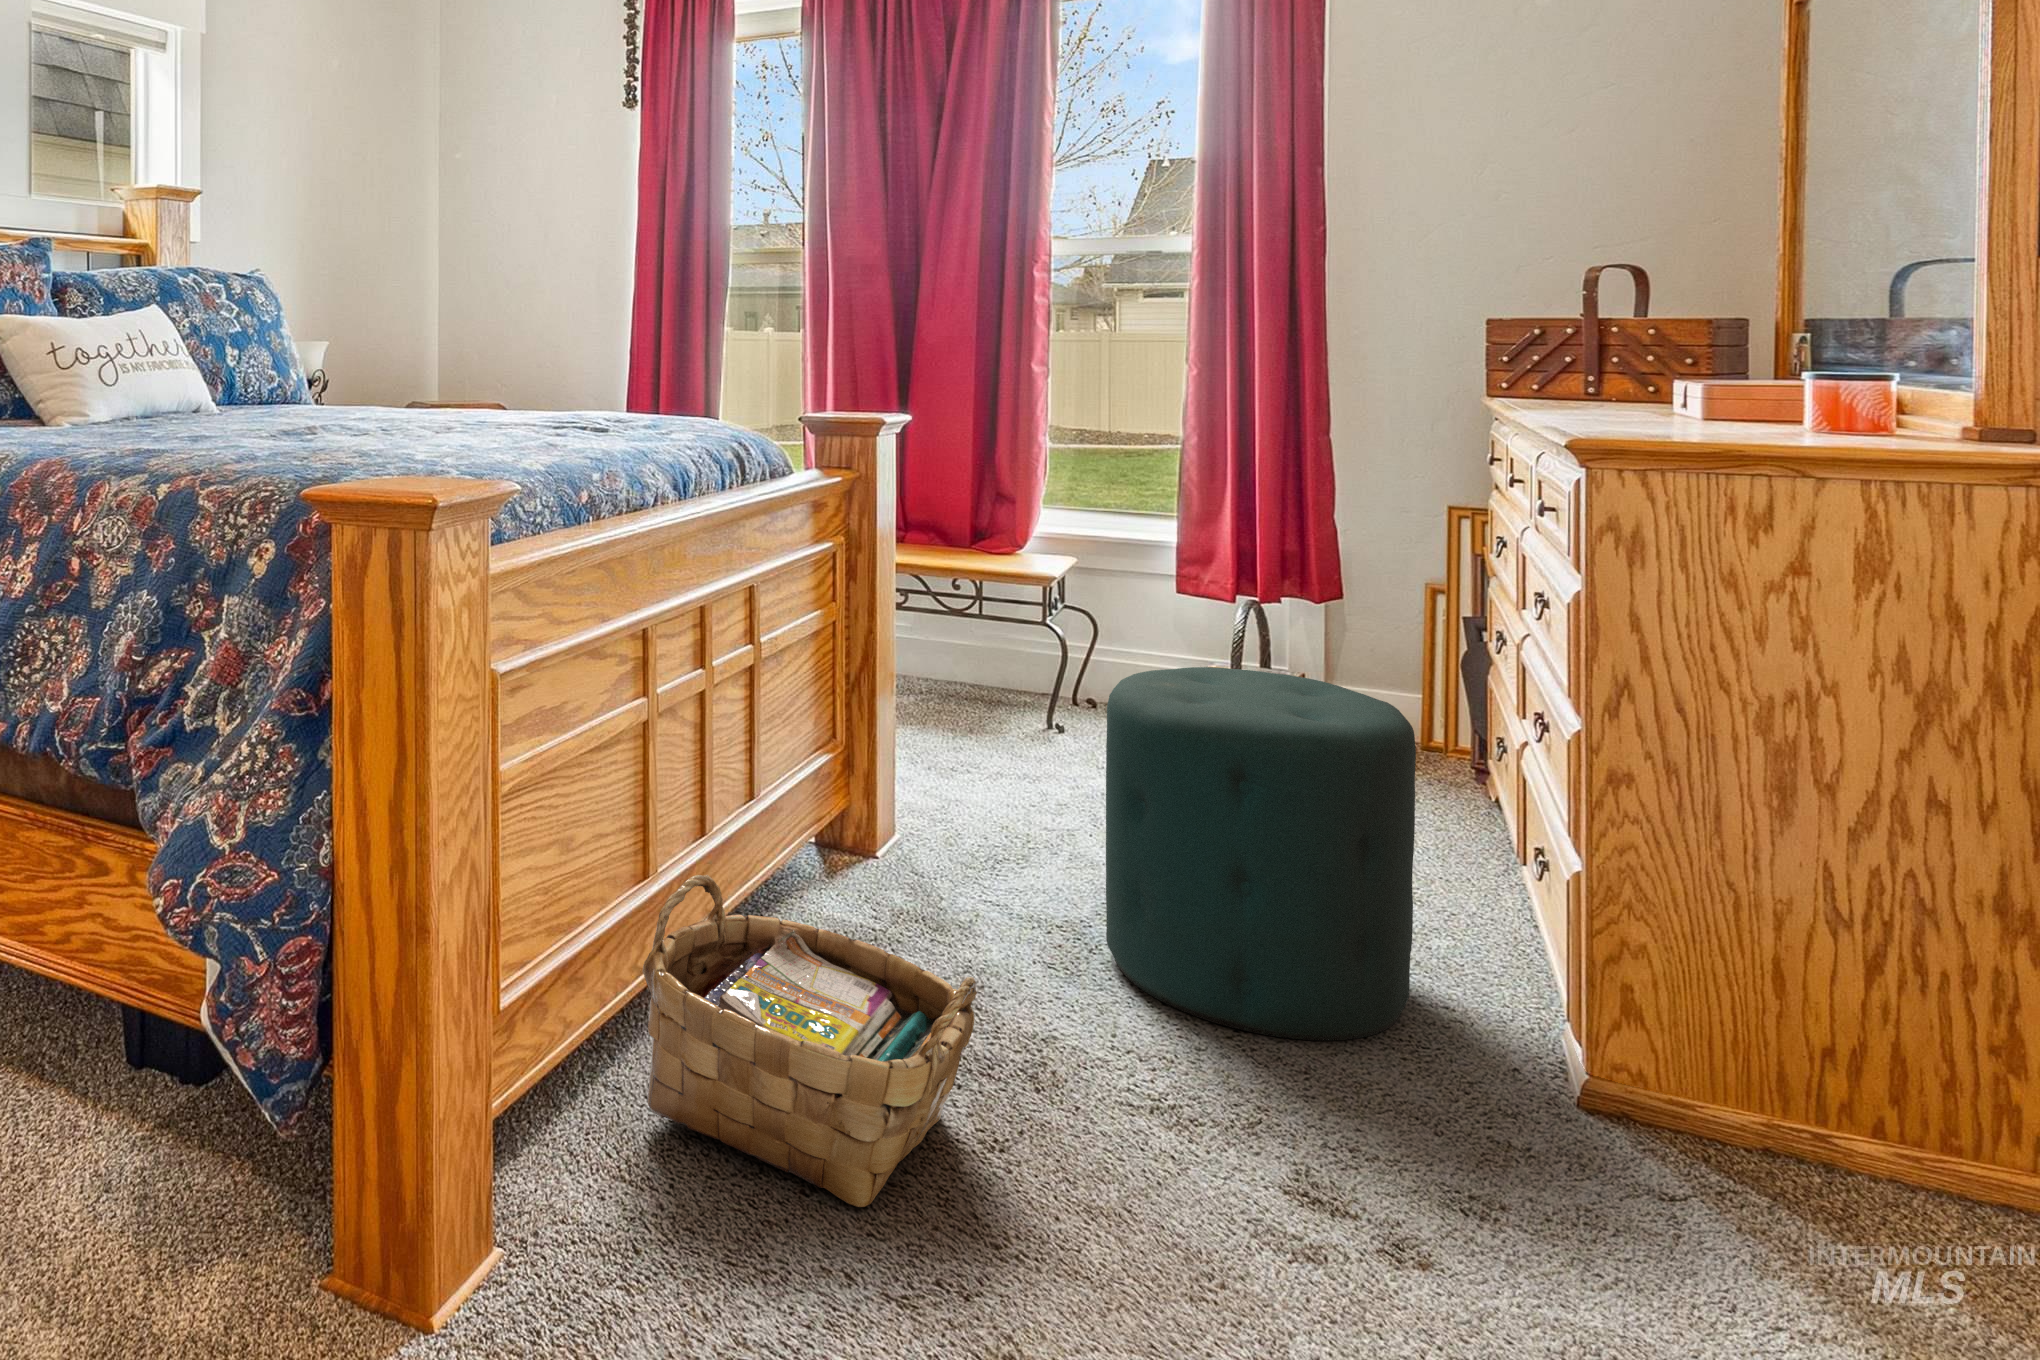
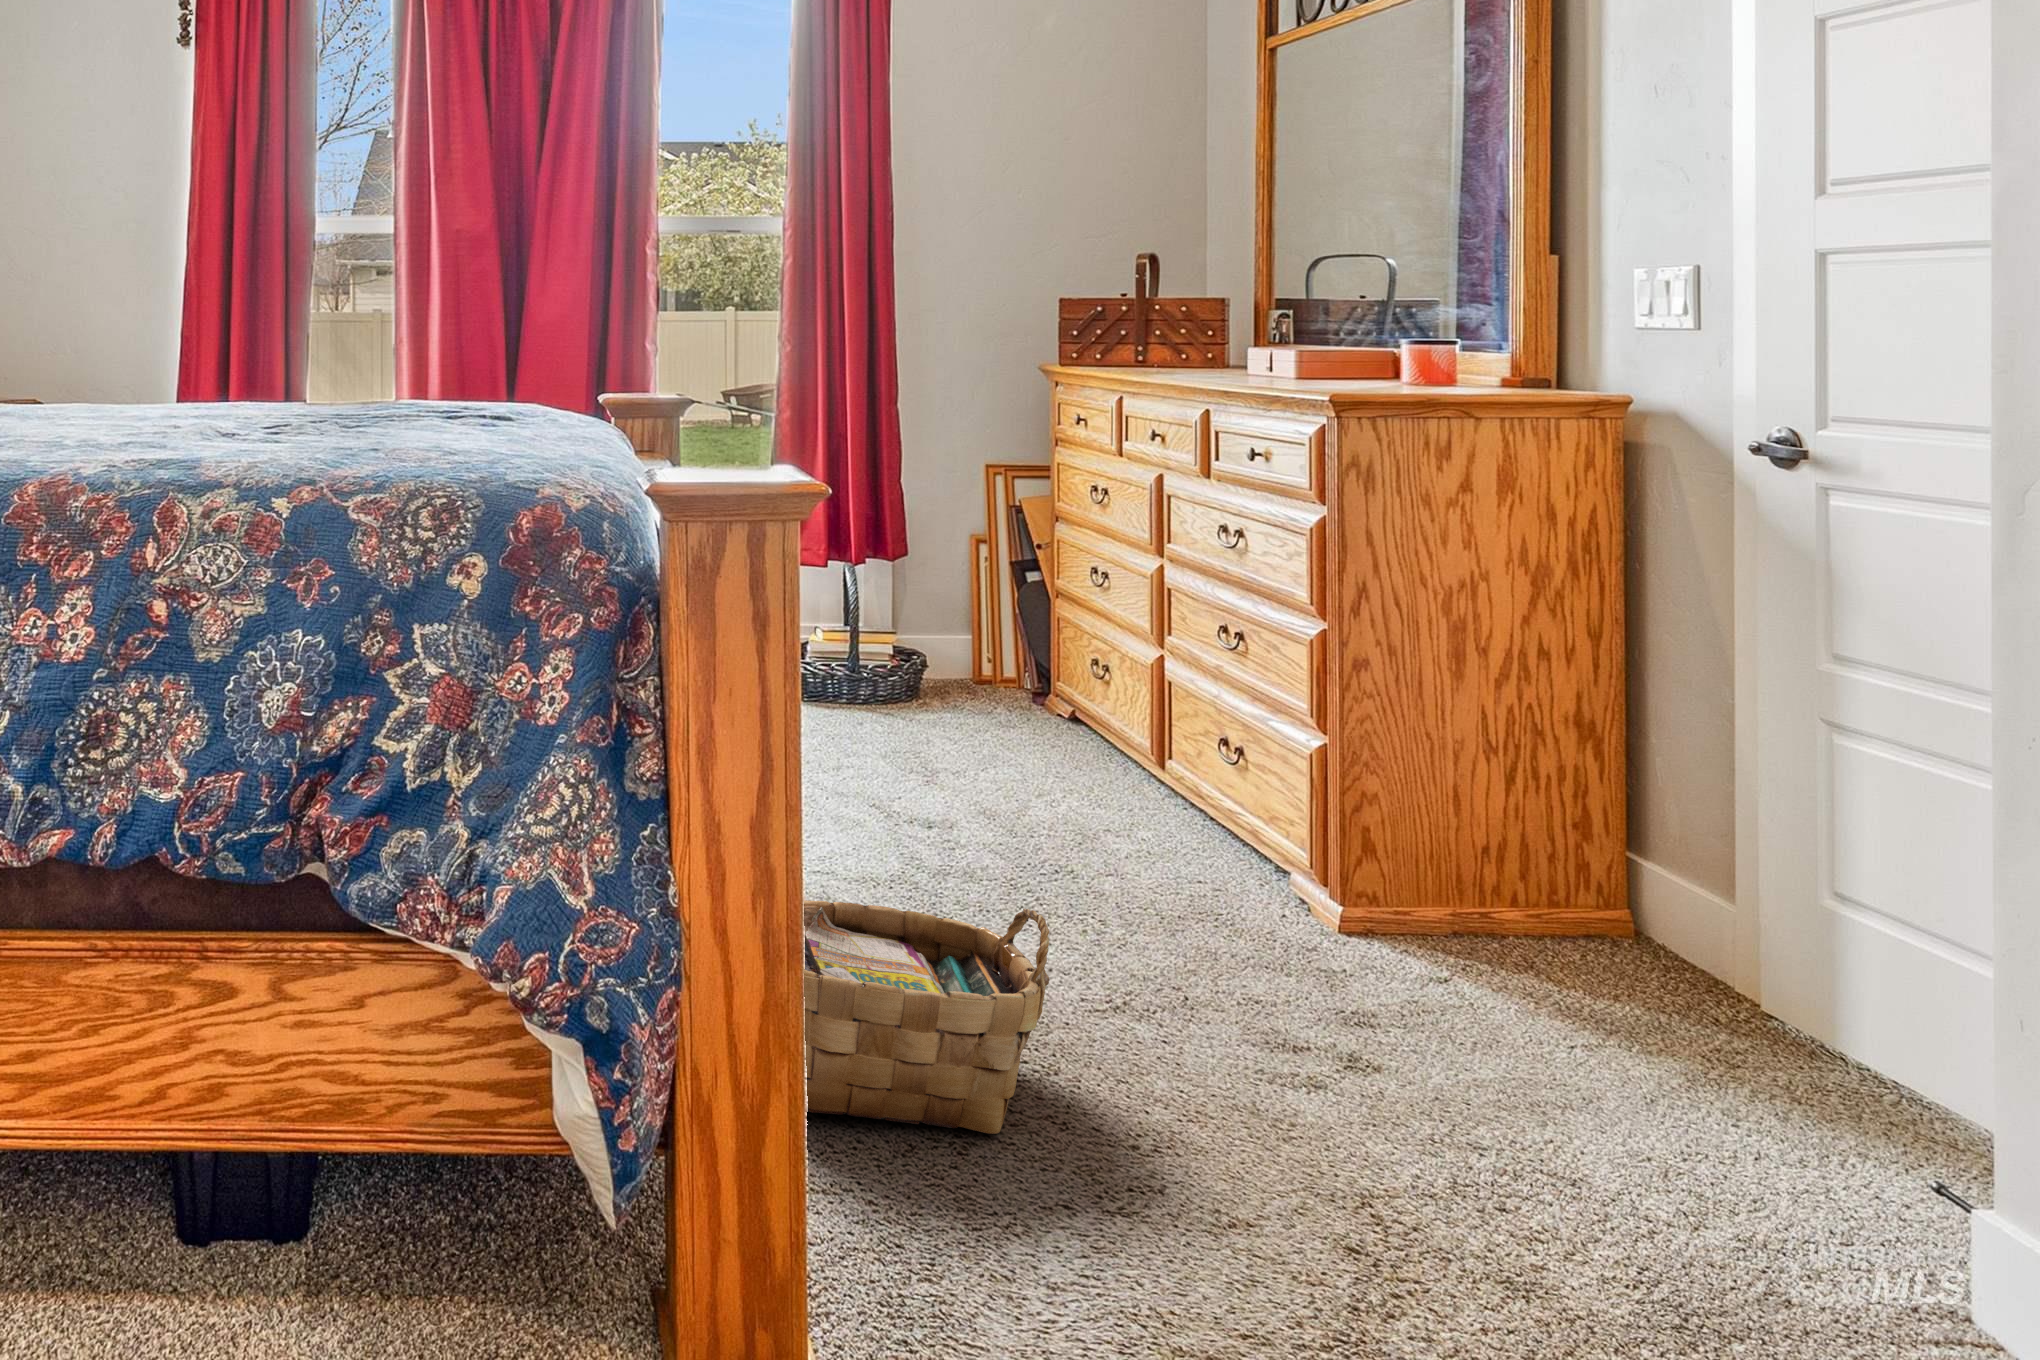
ottoman: present [1106,667,1416,1041] -> none [933,617,1189,927]

